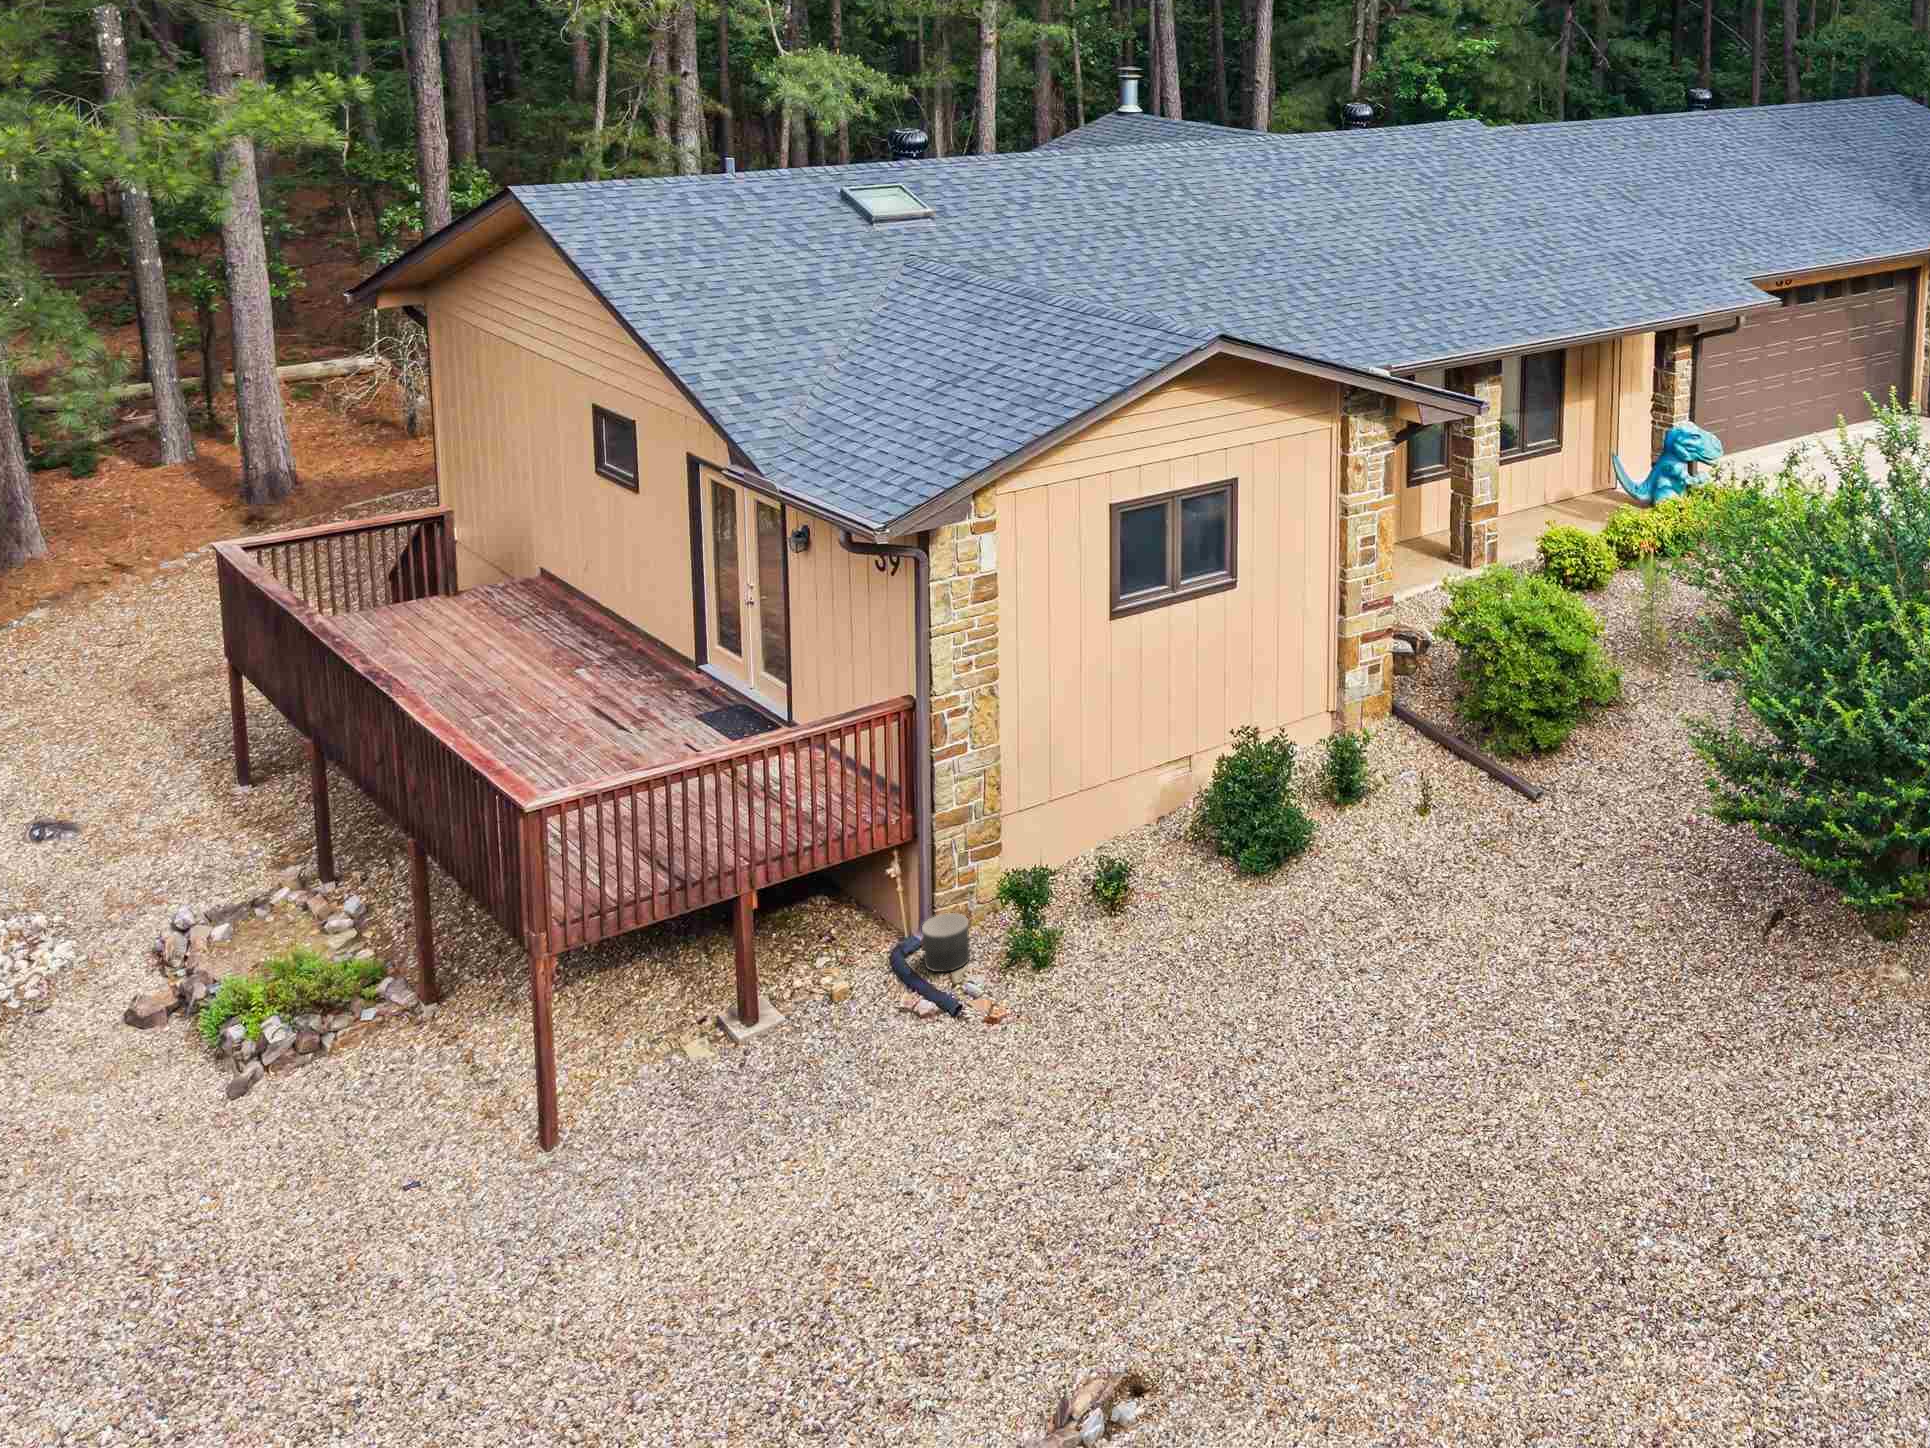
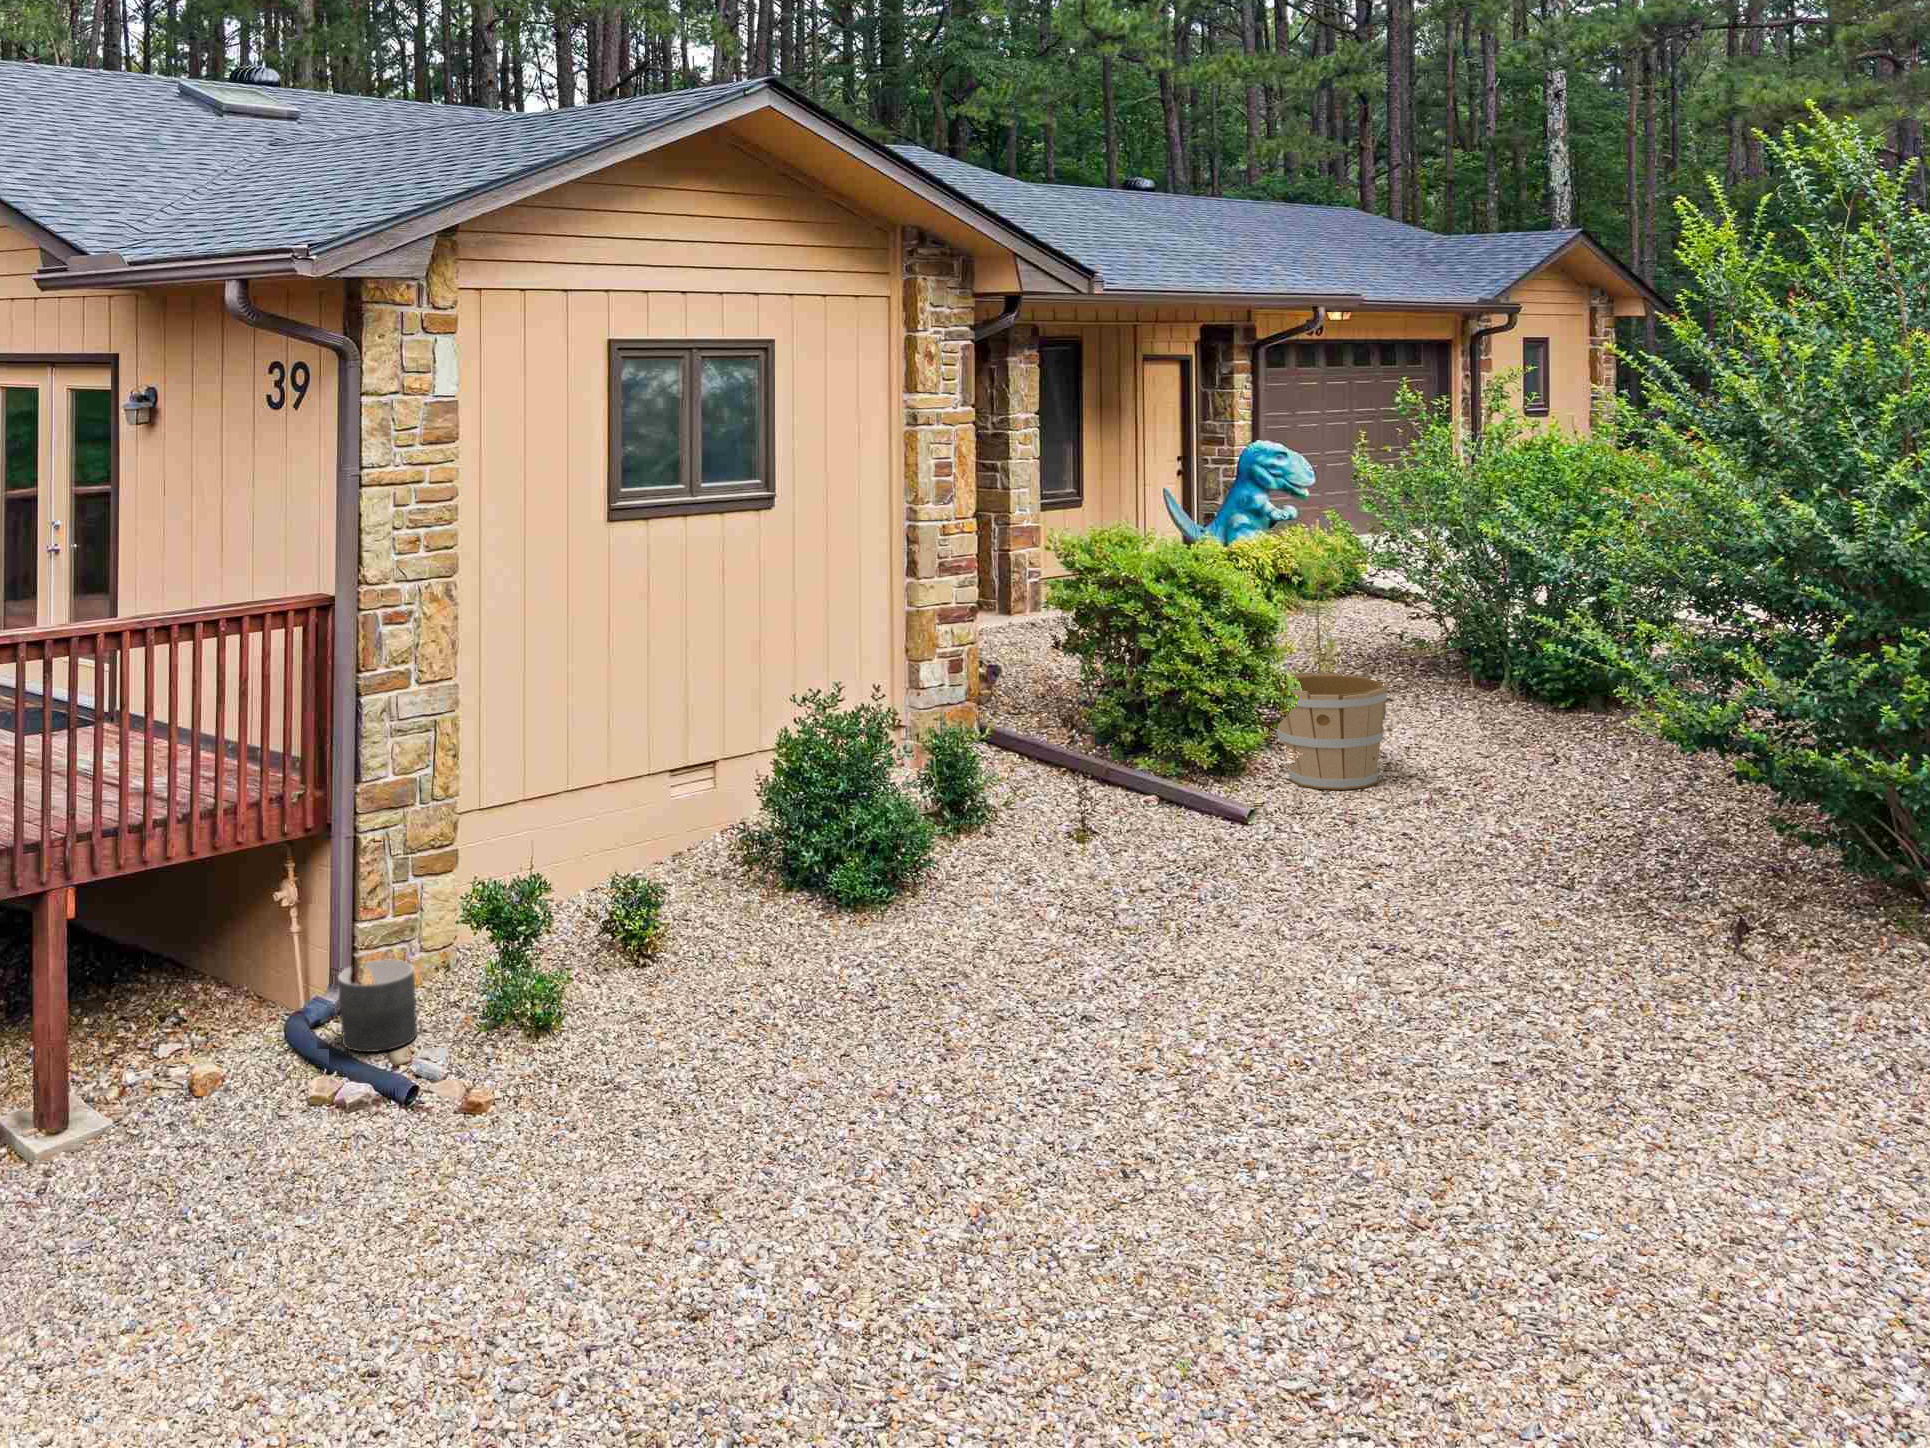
wooden bucket: none [1570,683,1648,770] -> present [1277,672,1388,790]

